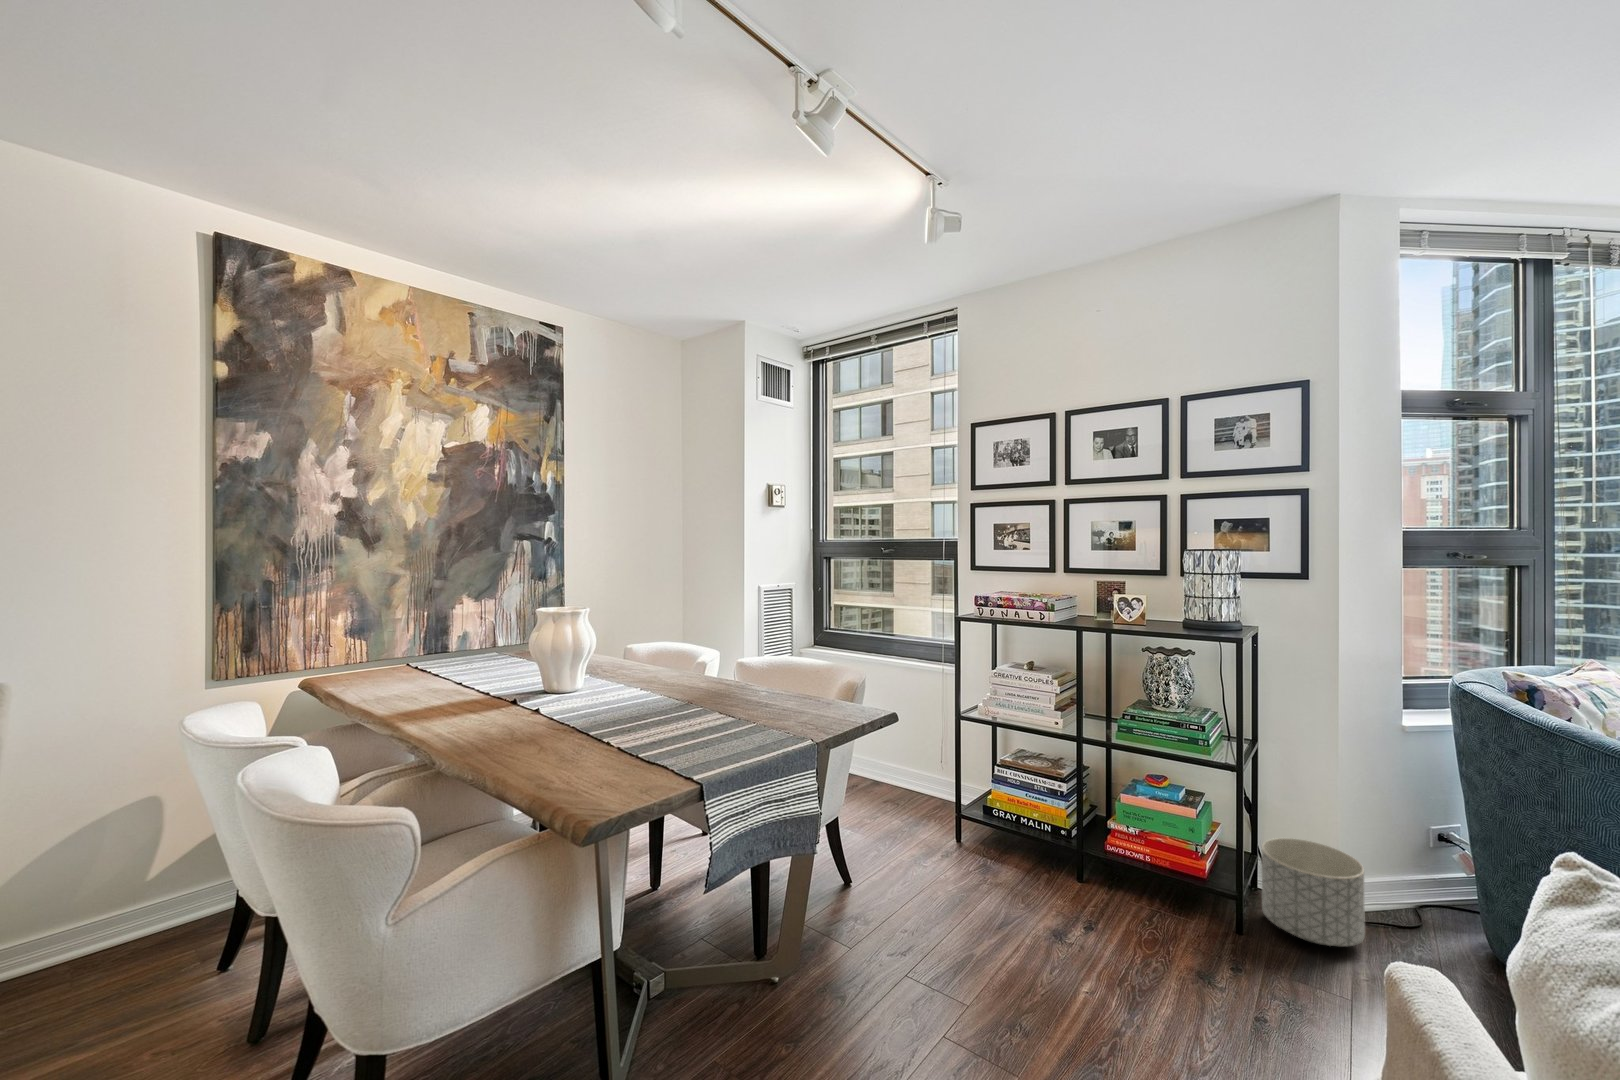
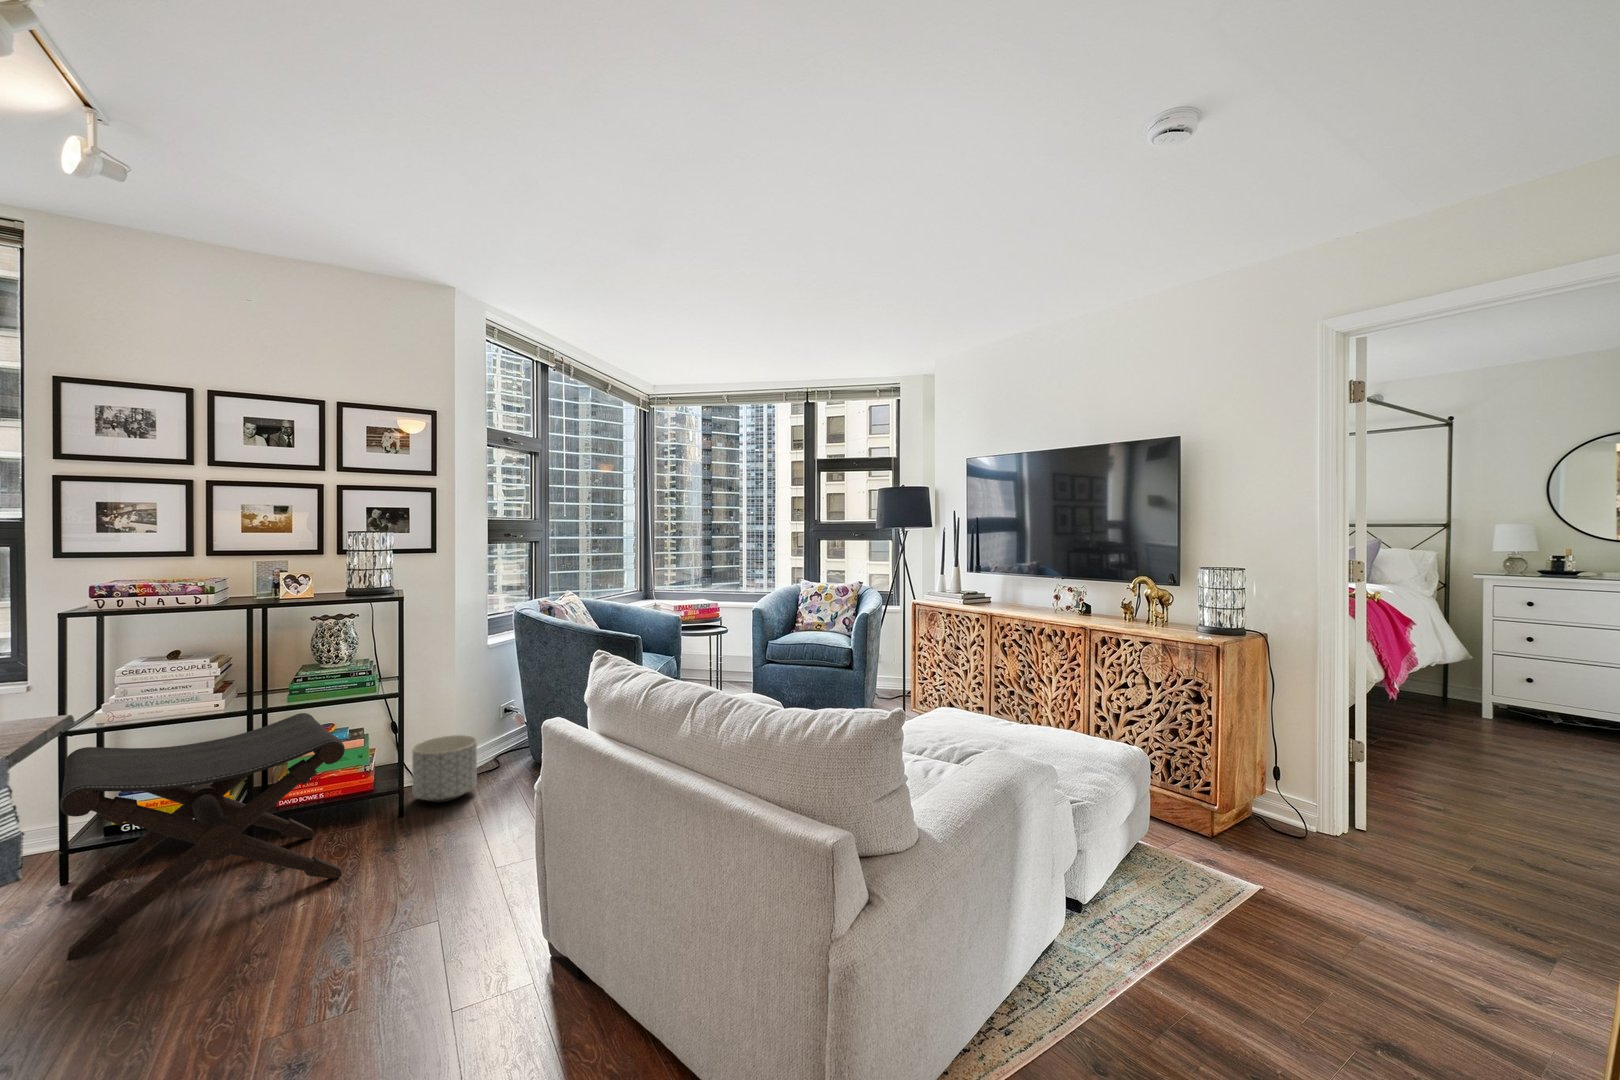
footstool: none [908,735,1137,981] -> present [59,713,345,961]

